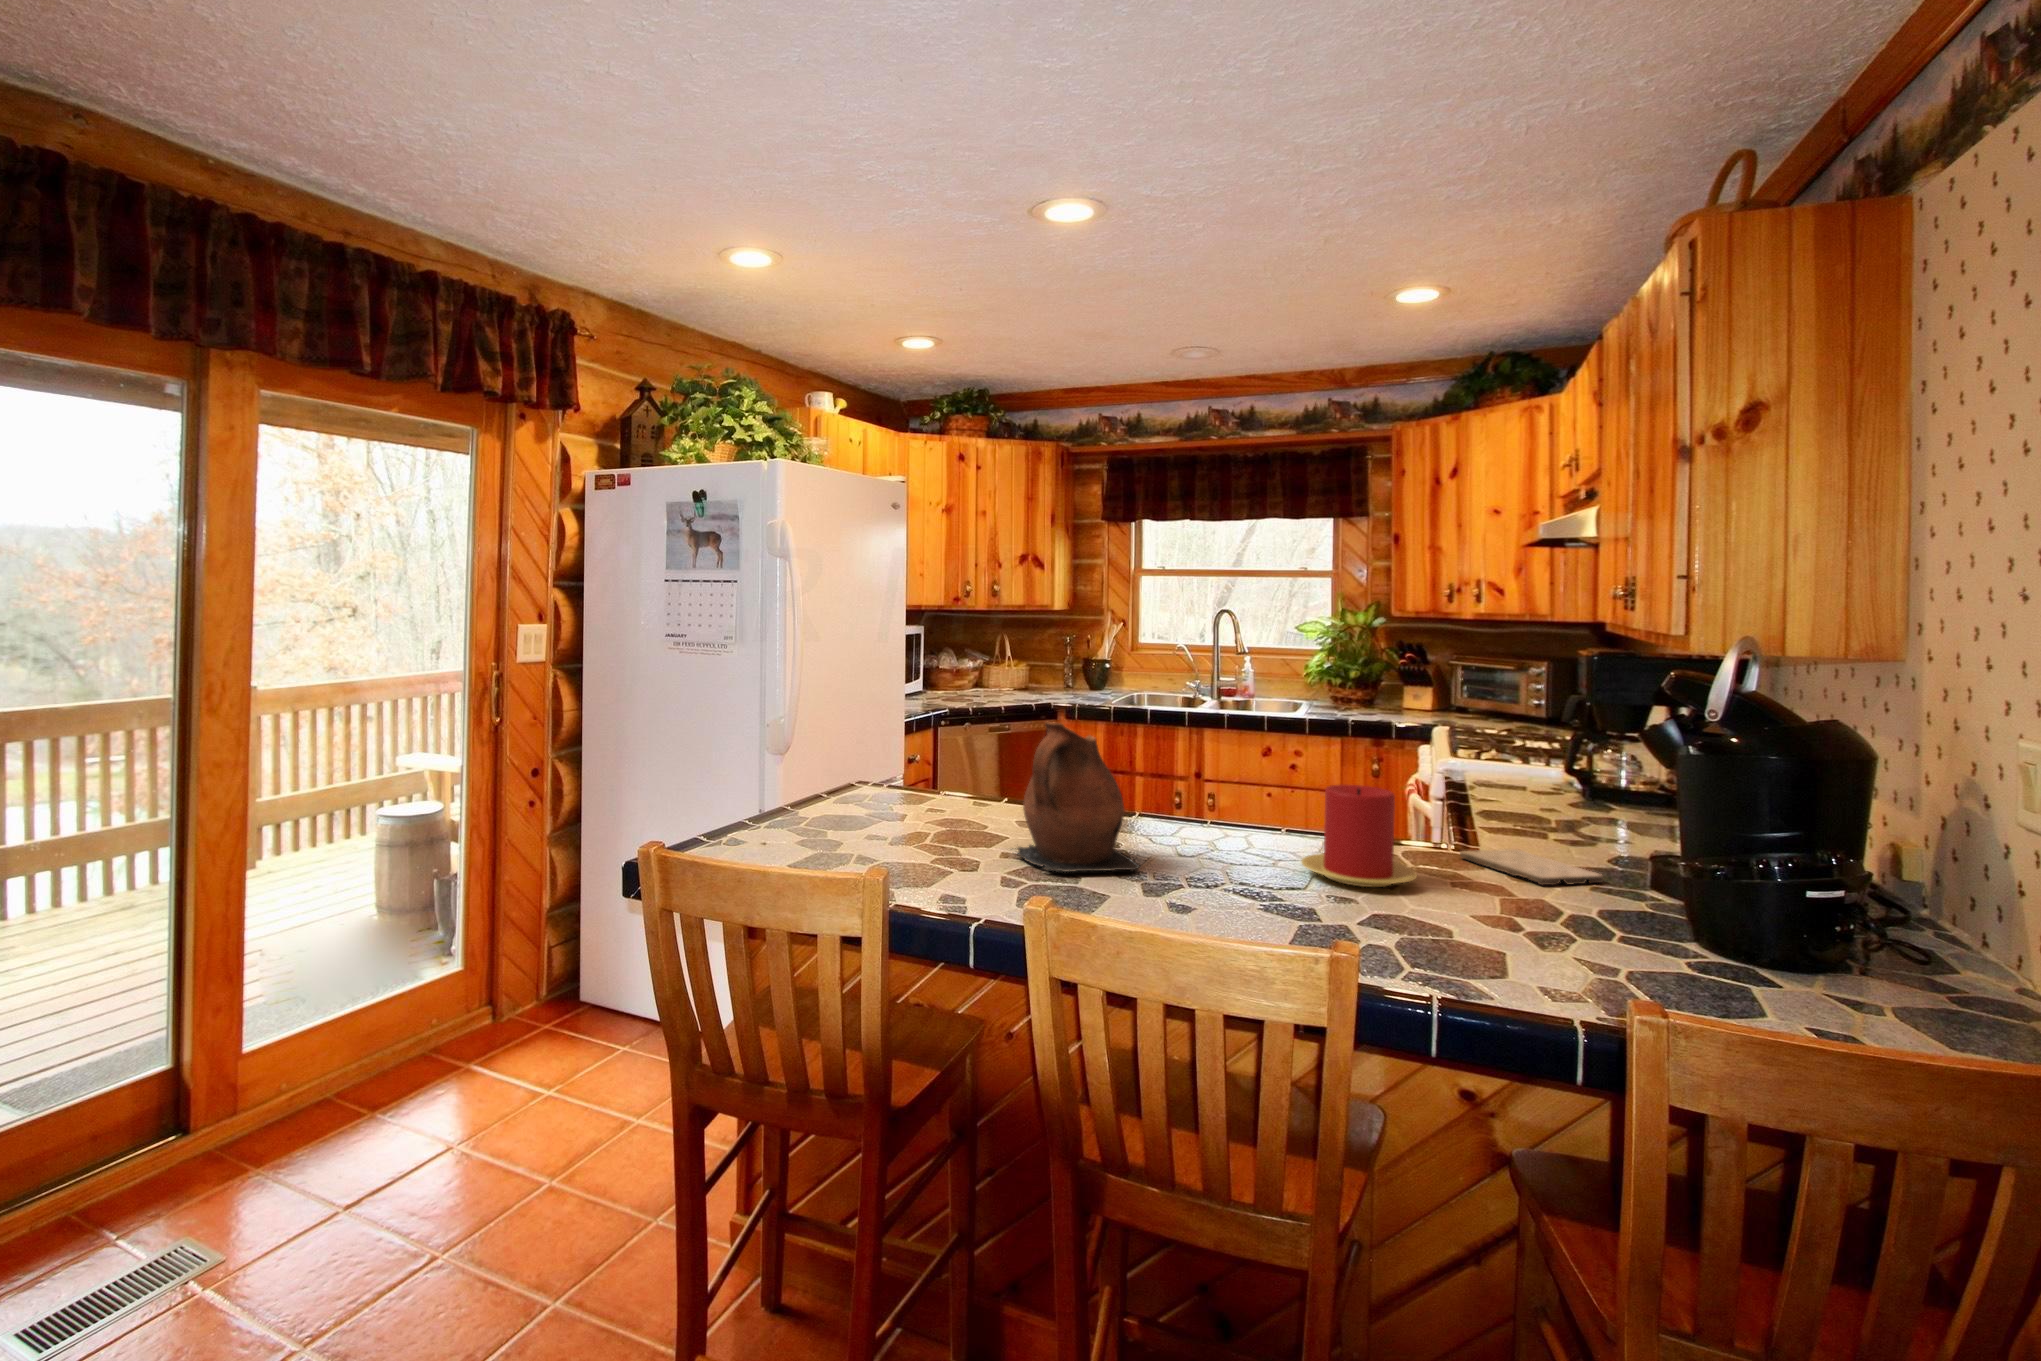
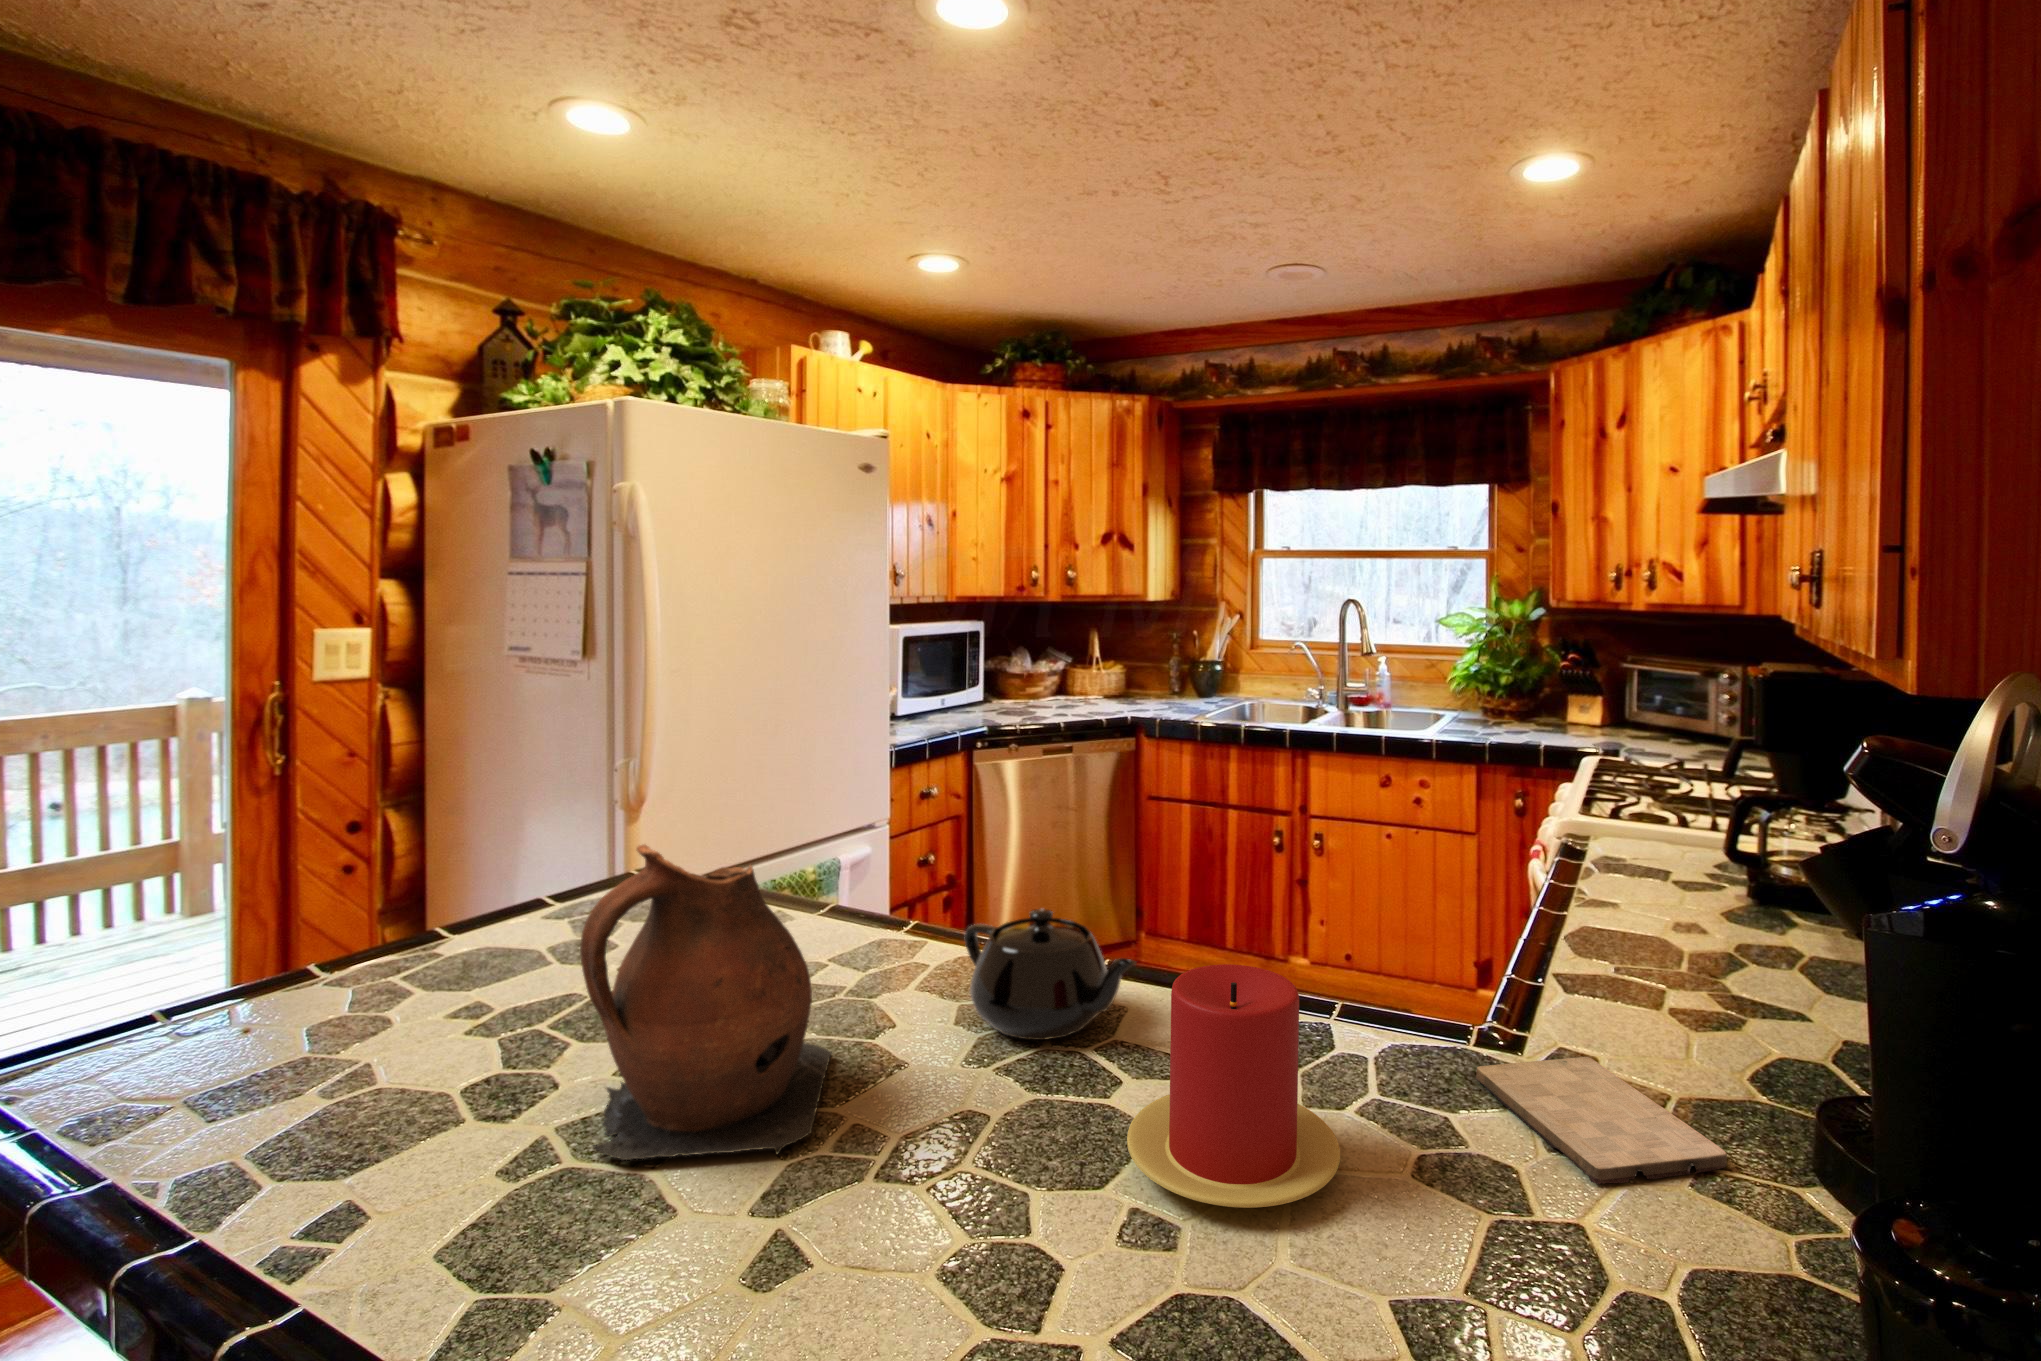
teapot: none [1145,775,1271,843] -> present [964,909,1136,1040]

